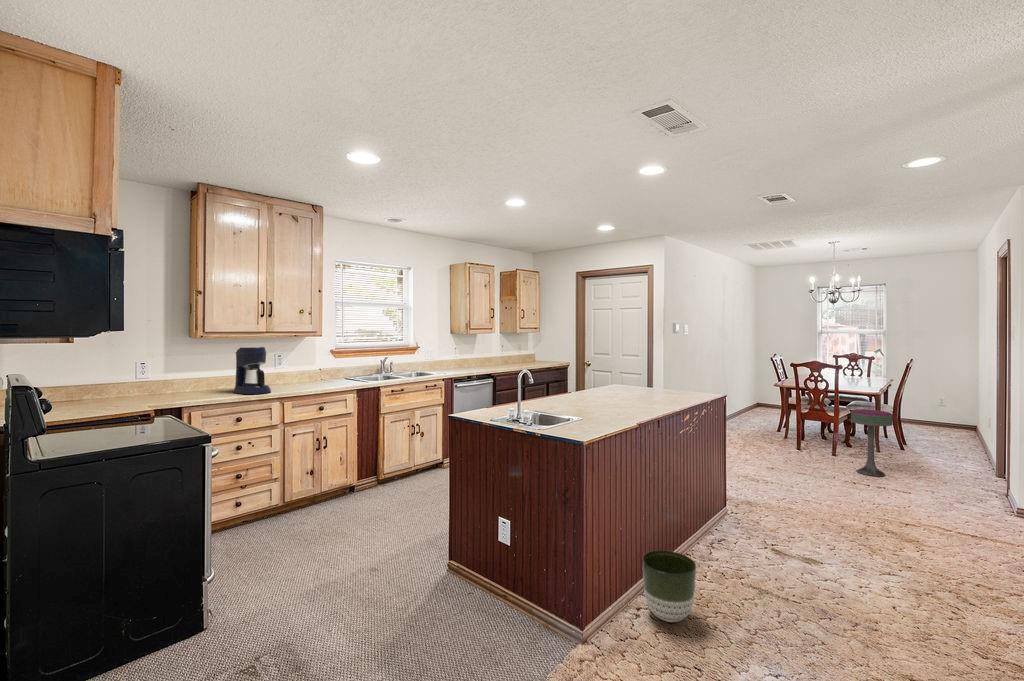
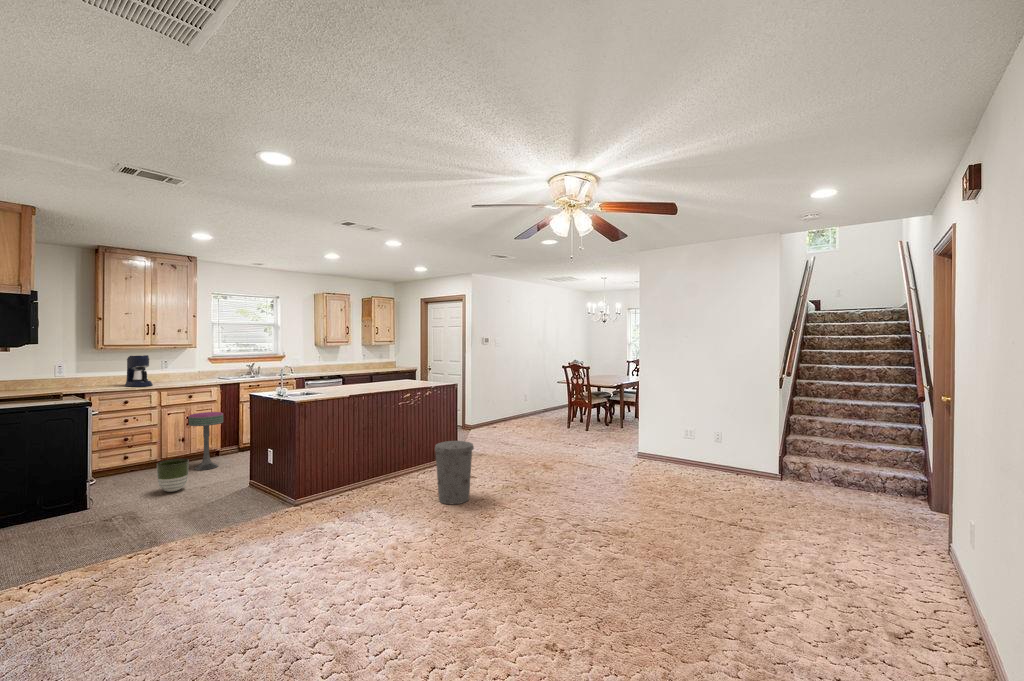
bar stool: present [851,409,893,476] -> present [189,412,224,470]
trash can: none [810,511,900,644] -> present [435,441,474,504]
planter: present [642,550,696,622] -> present [157,458,189,492]

